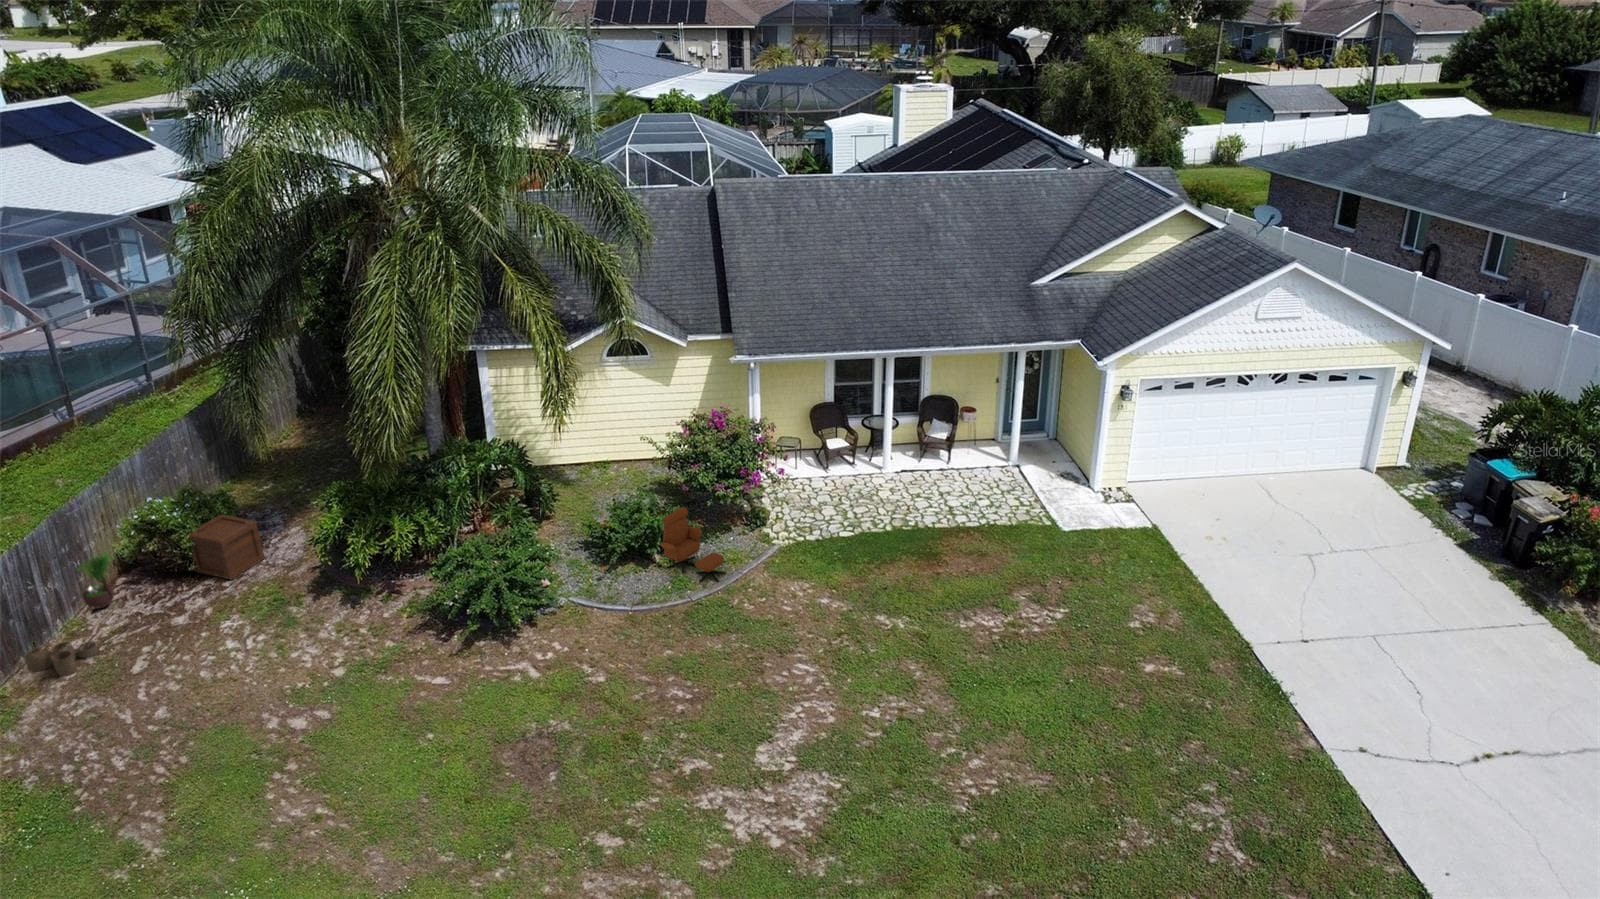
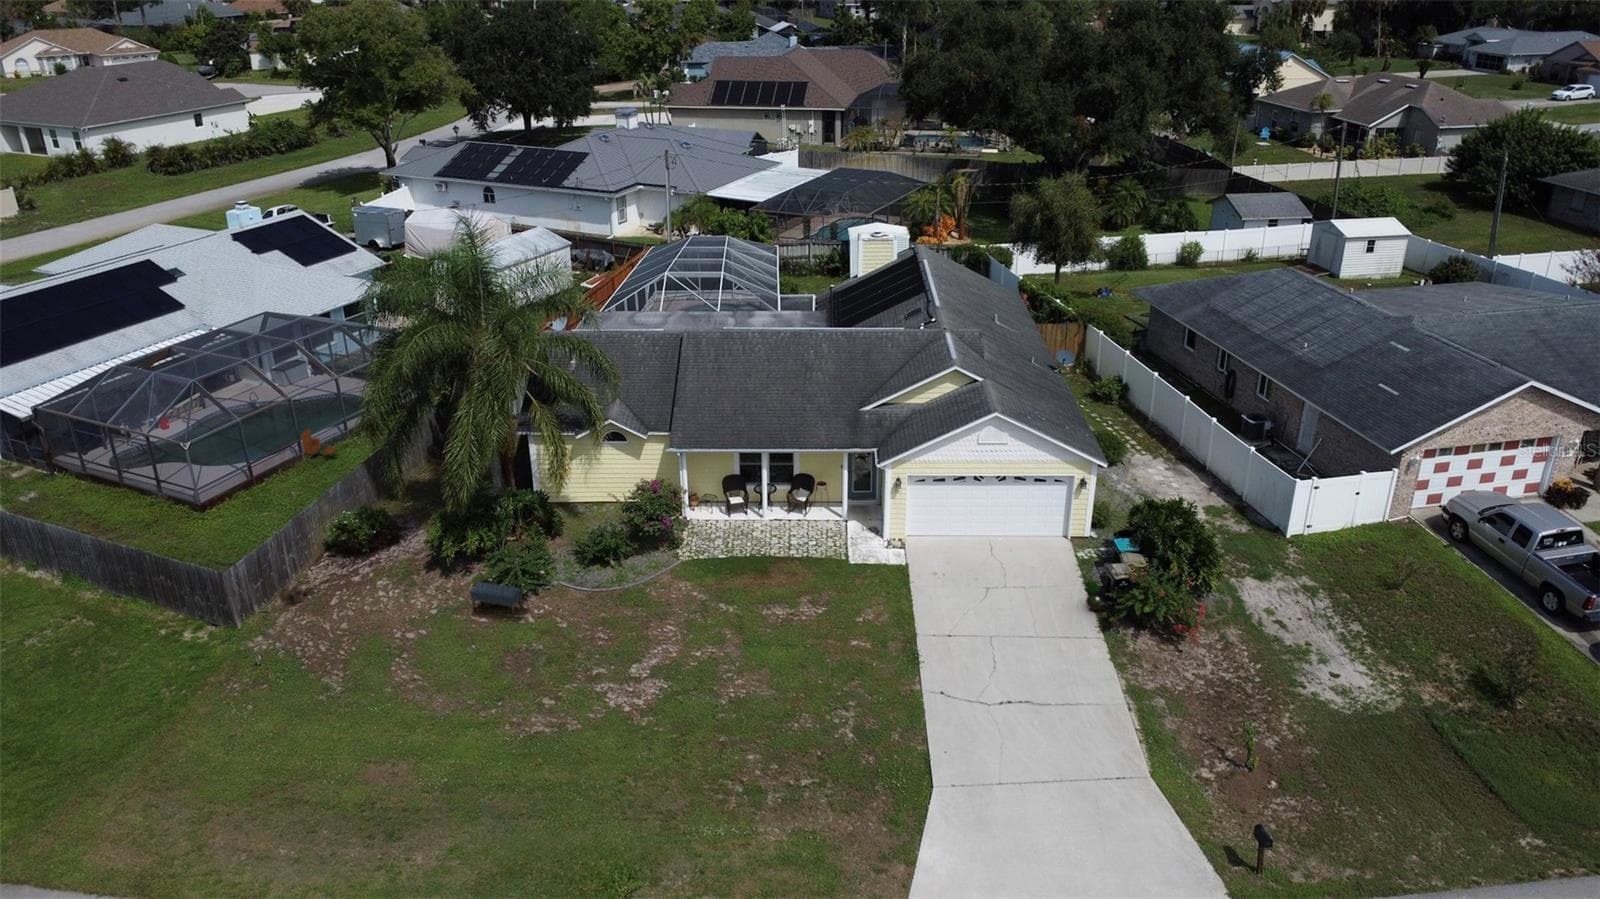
lounge chair: present [660,507,725,582] -> present [301,429,335,457]
wooden crate: present [189,514,265,580] -> none [360,522,402,559]
potted tree: present [82,554,115,608] -> present [1083,581,1102,610]
bench: none [408,608,510,665] -> present [470,582,522,615]

